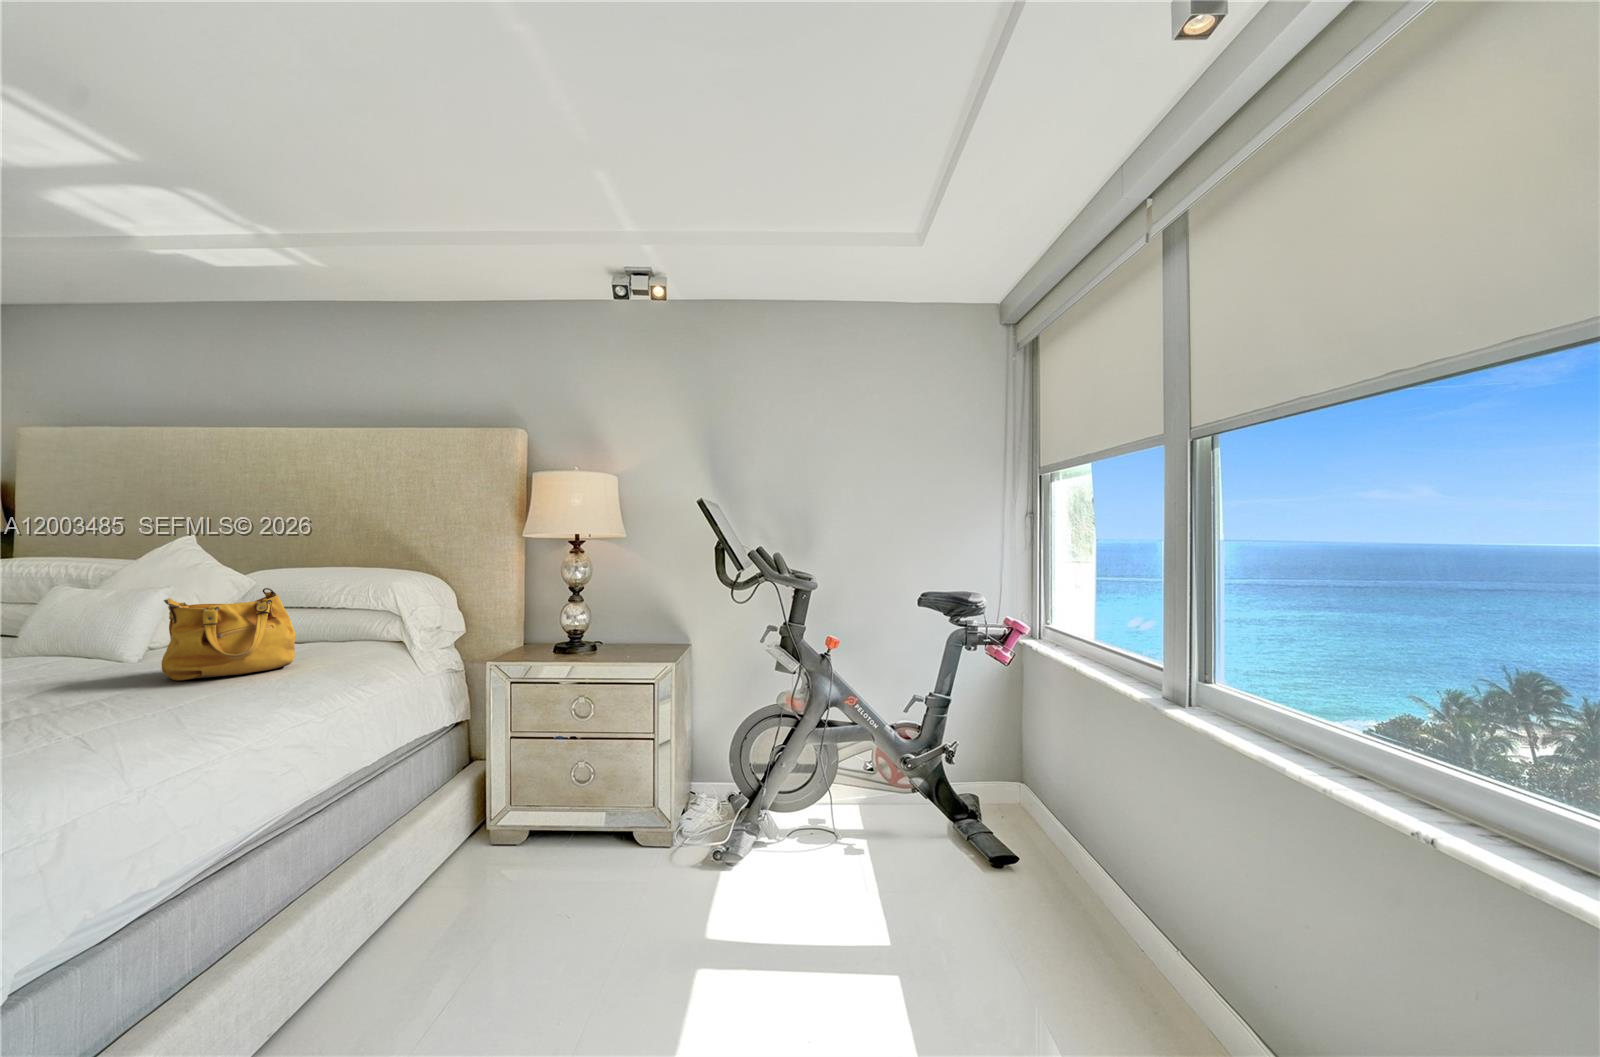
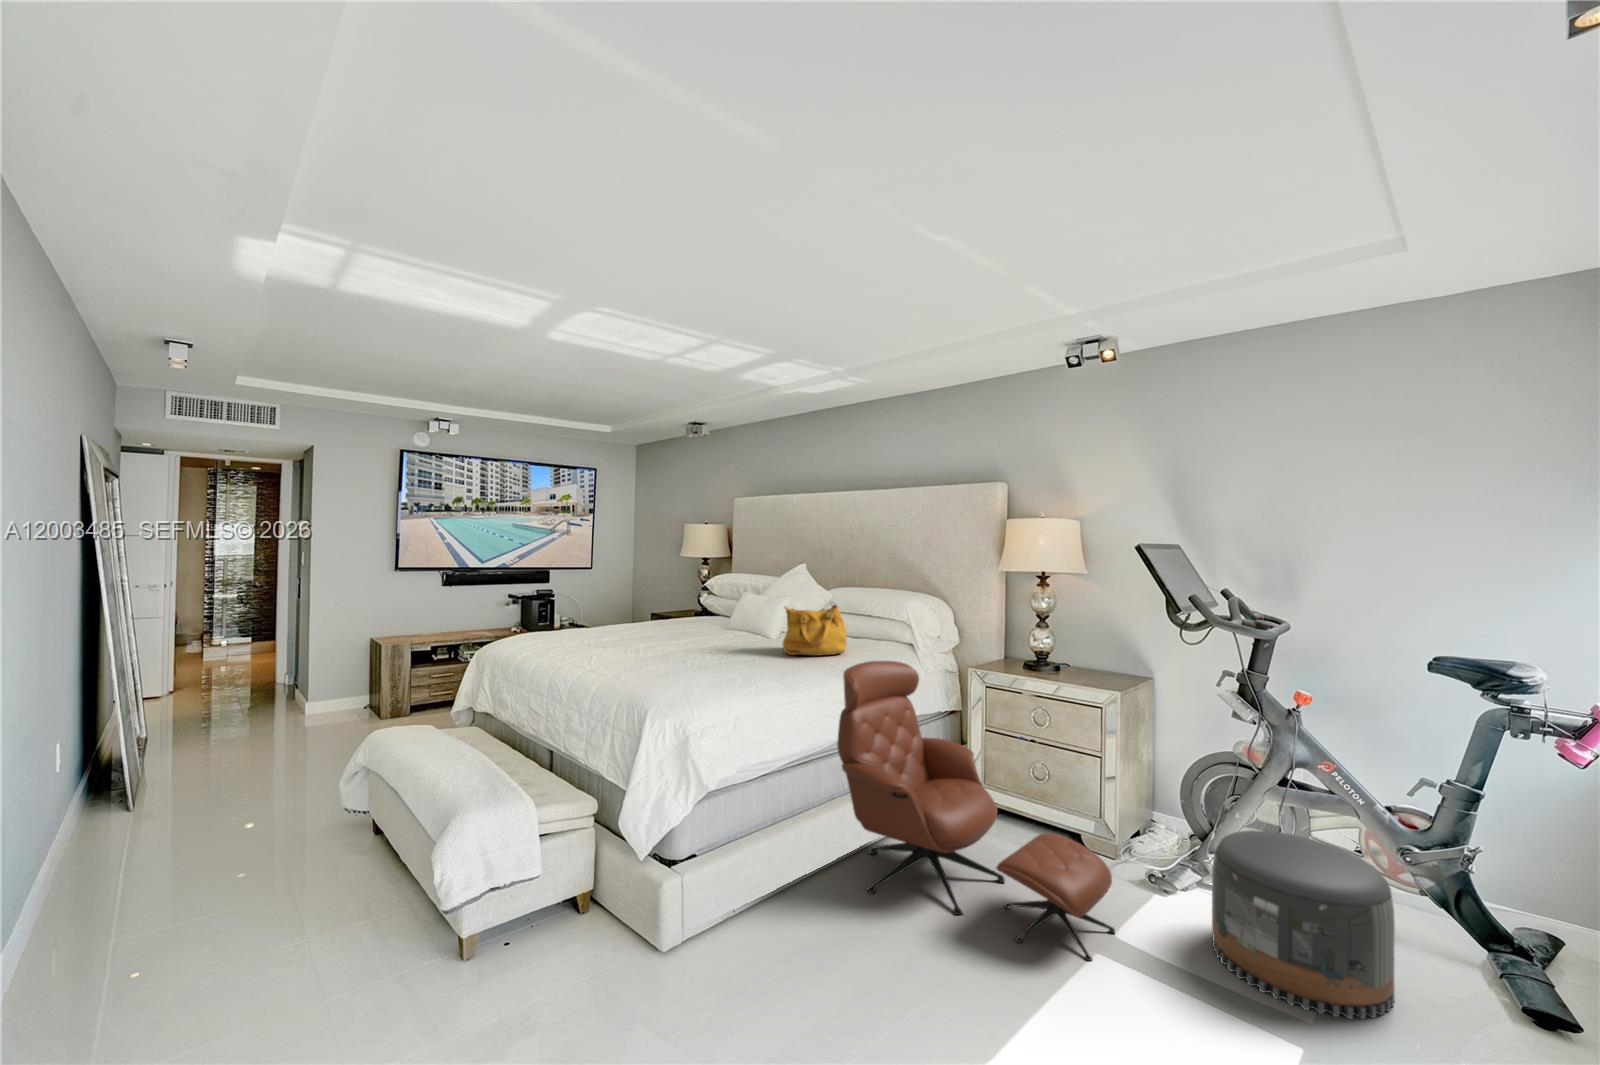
lounge chair: none [296,665,699,1027] -> present [837,661,1115,961]
pouf: none [783,771,923,936] -> present [1212,830,1395,1019]

